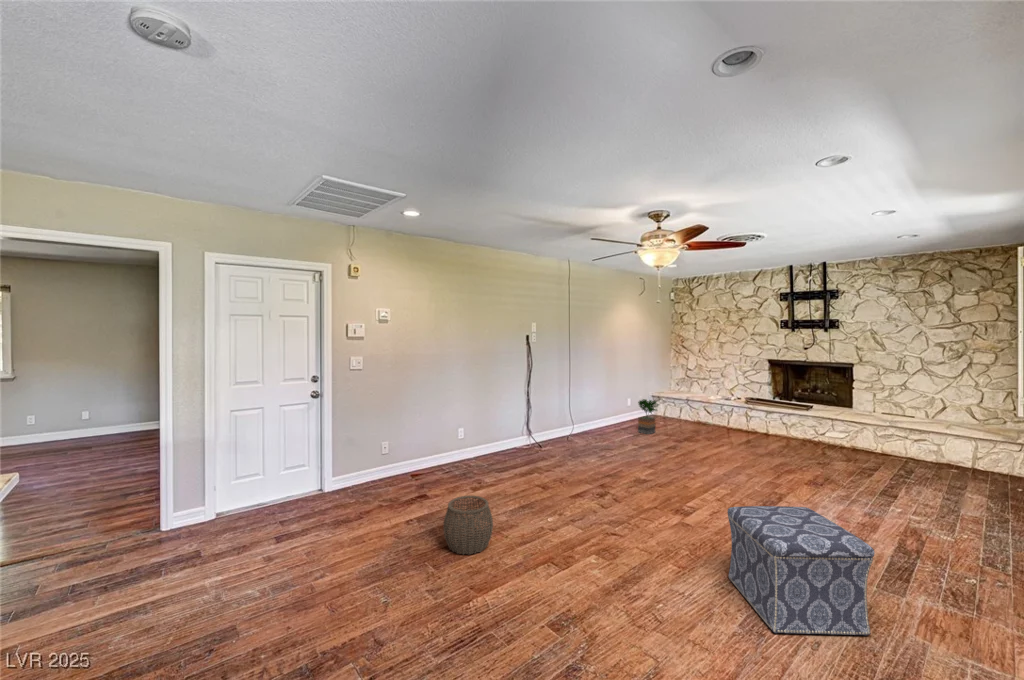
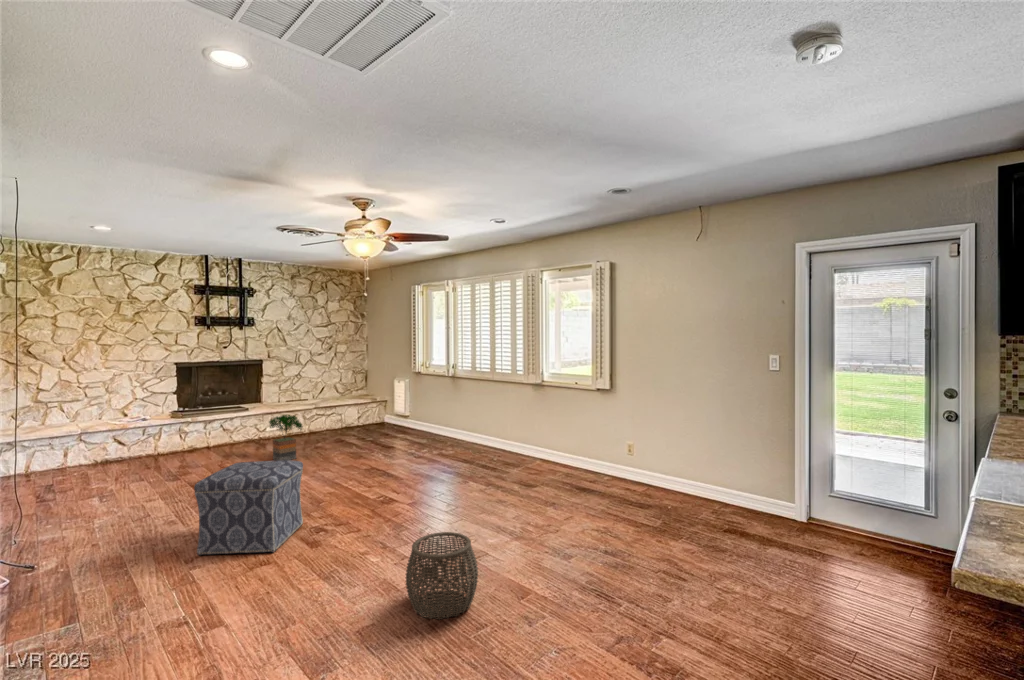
potted tree: present [638,399,659,434] -> present [269,415,303,461]
ottoman: present [728,506,875,636] -> present [194,460,303,555]

